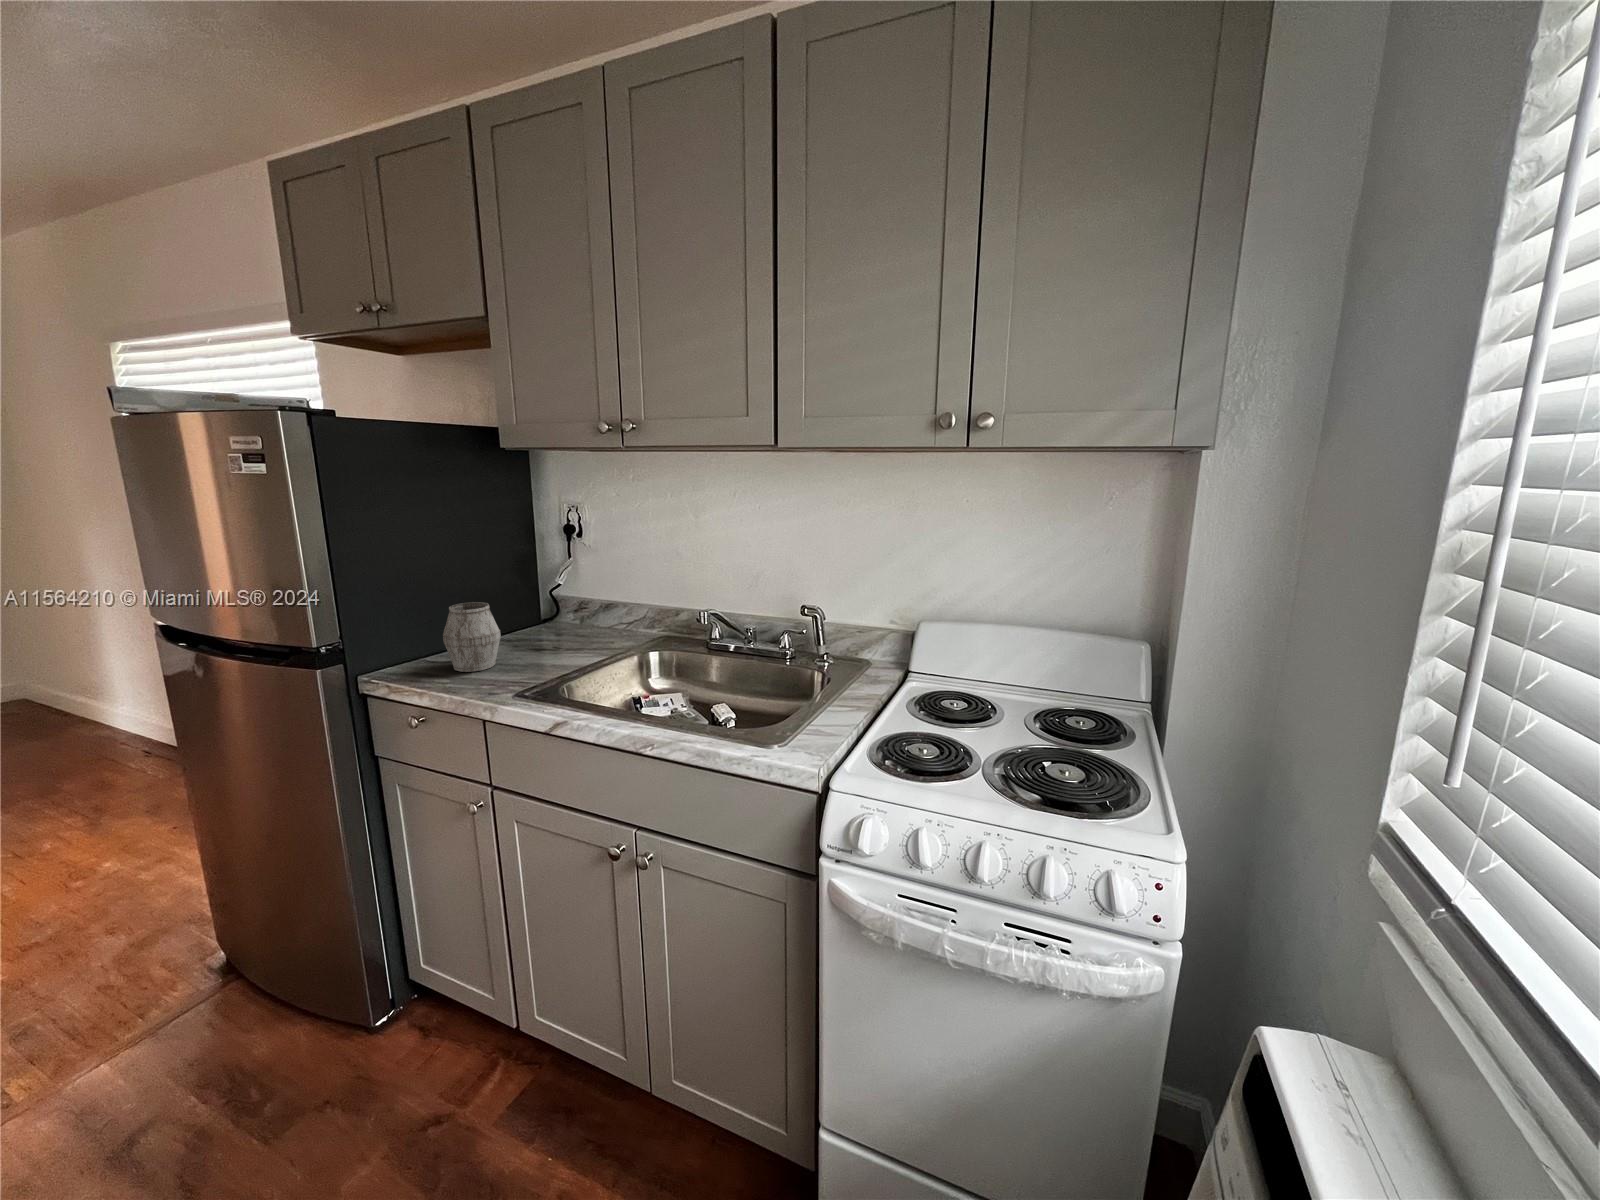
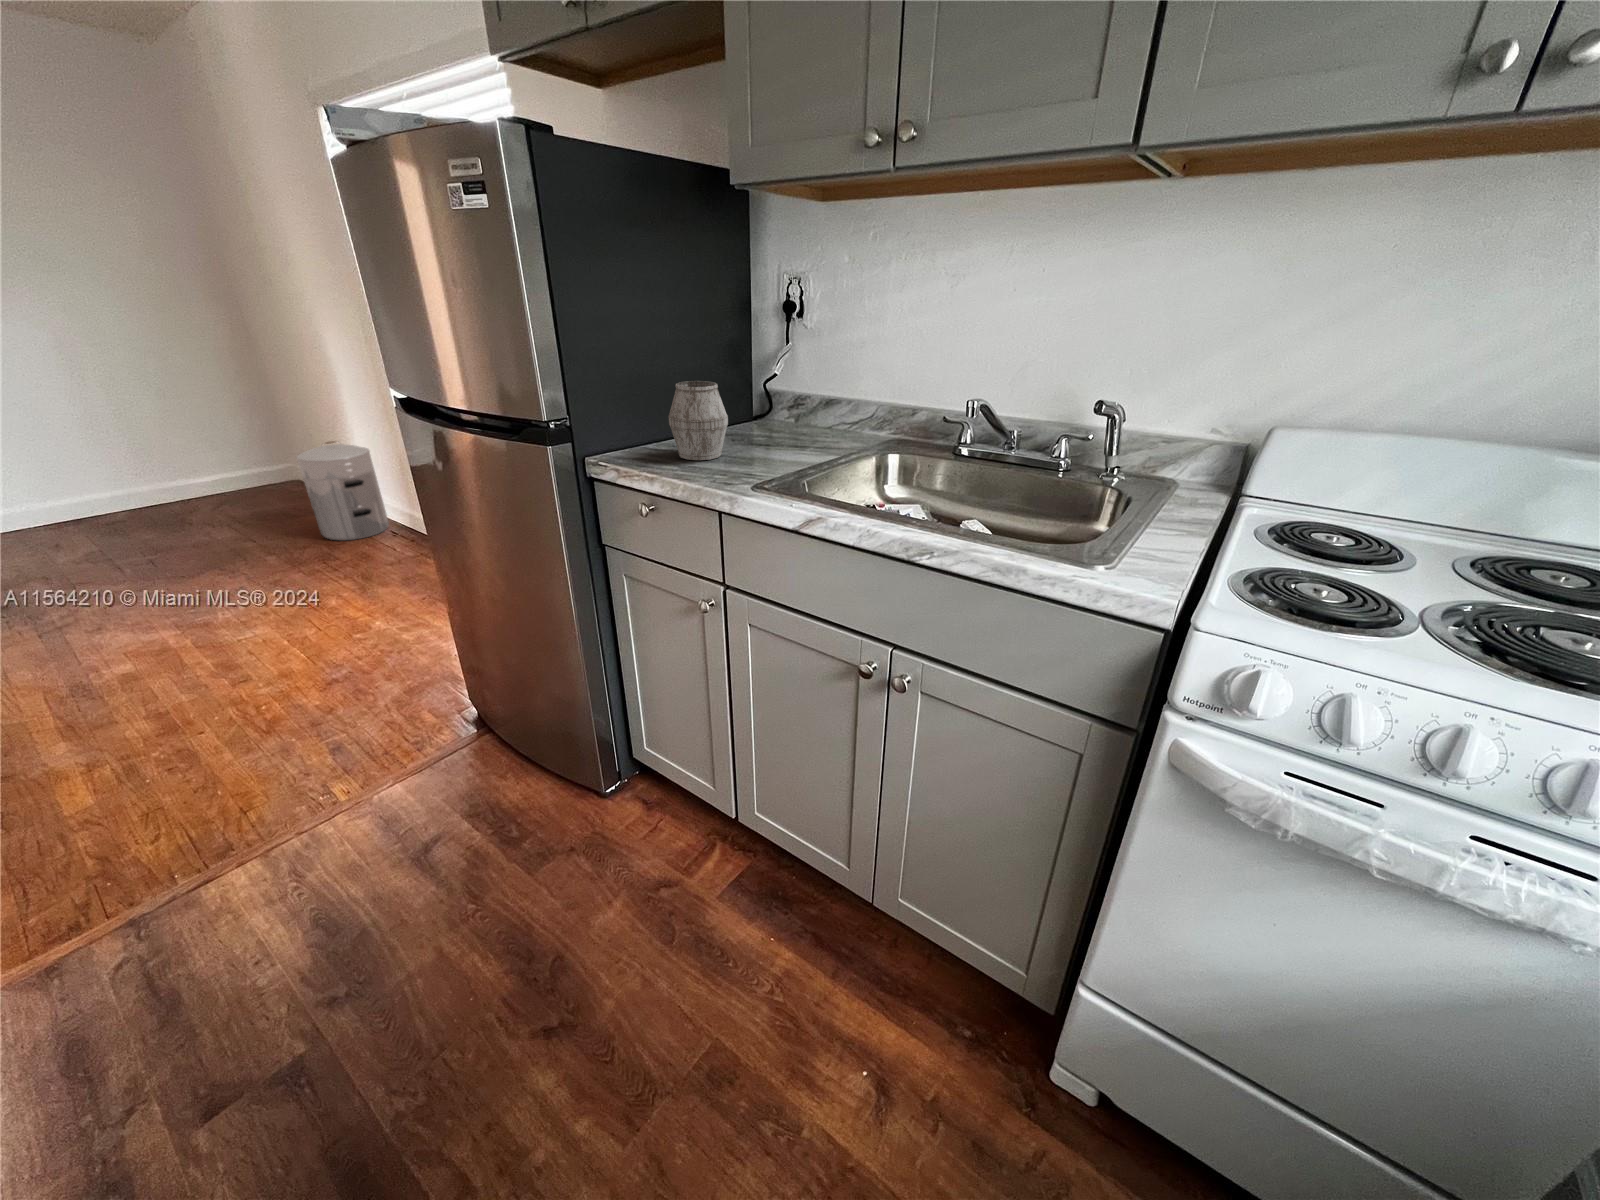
waste bin: none [26,658,143,770] -> present [296,441,389,541]

